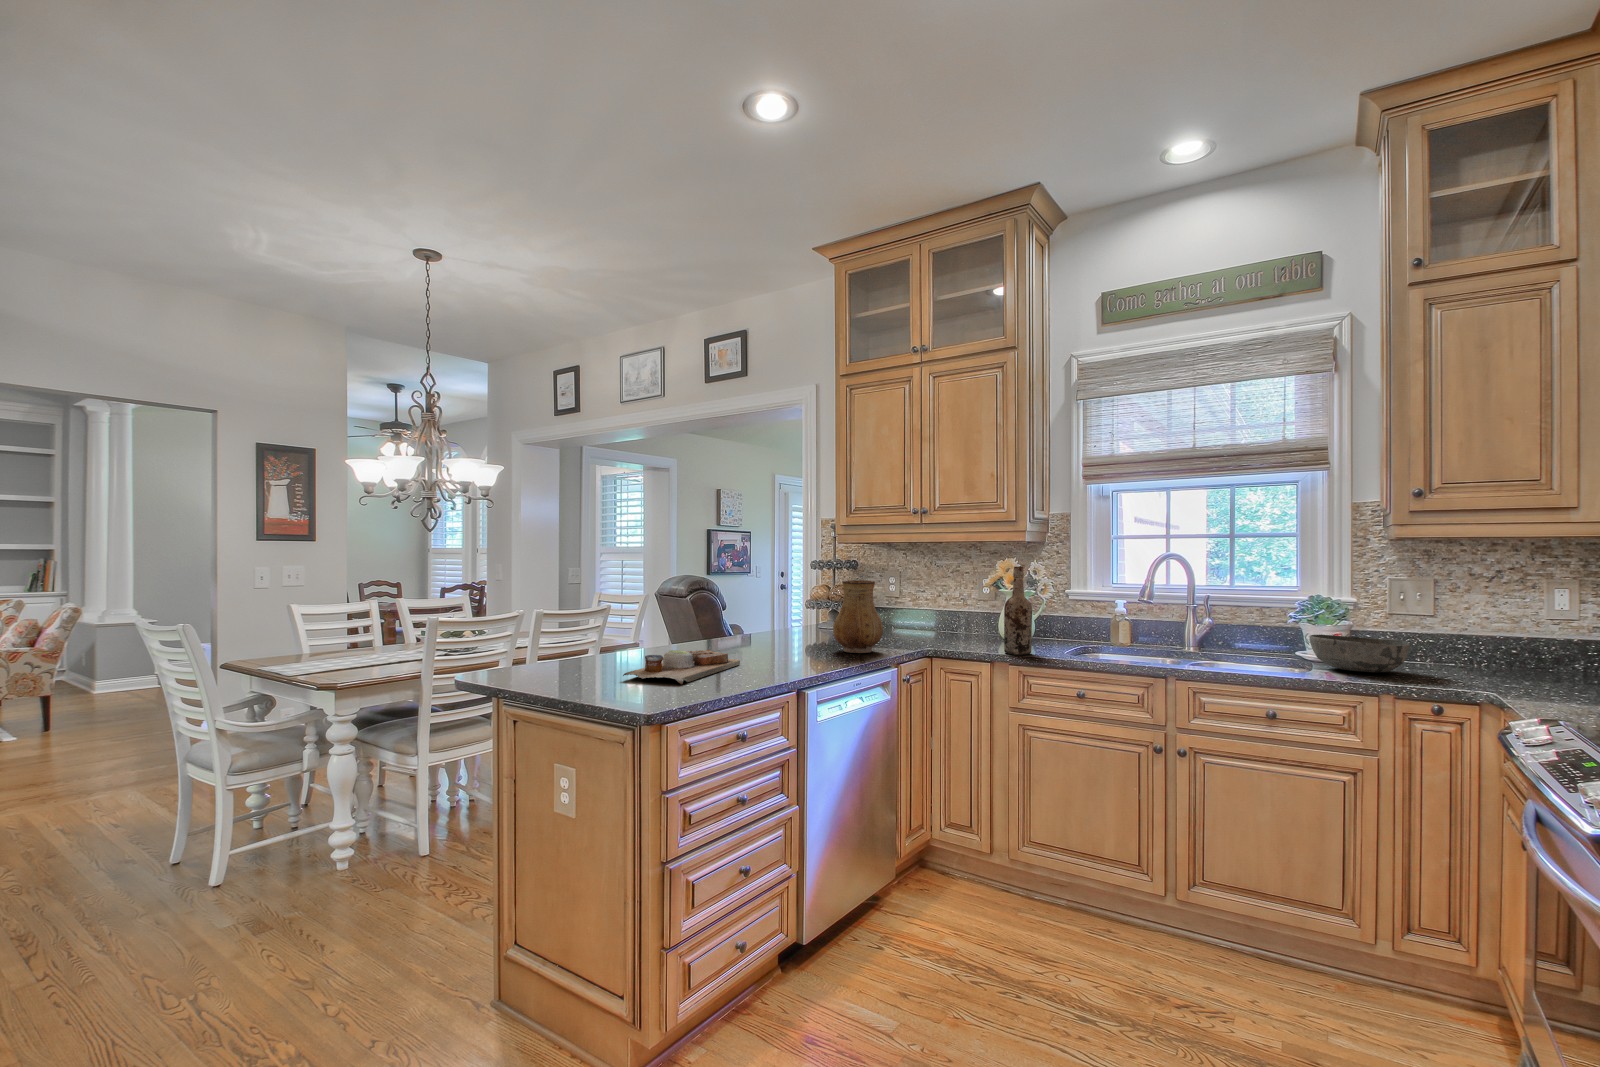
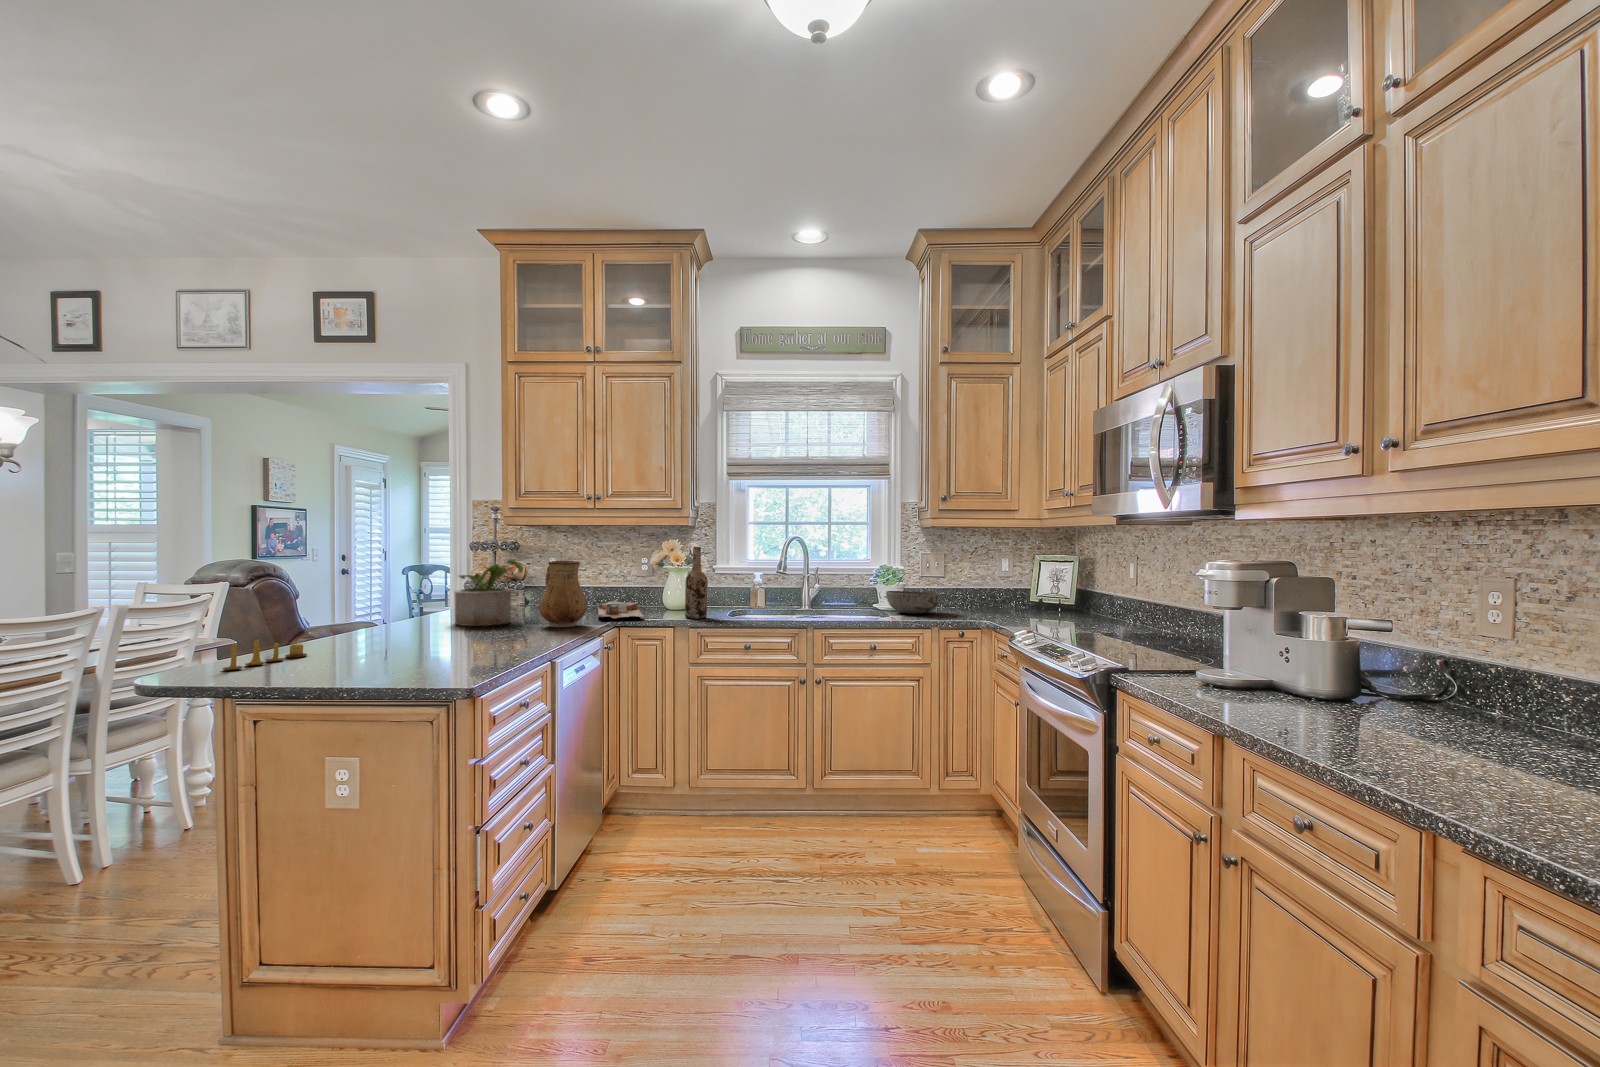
potted plant: none [765,578,831,645] -> present [455,560,523,626]
candle: none [529,641,605,669] -> present [222,640,307,670]
cutting board: present [623,649,740,684] -> present [598,601,644,620]

